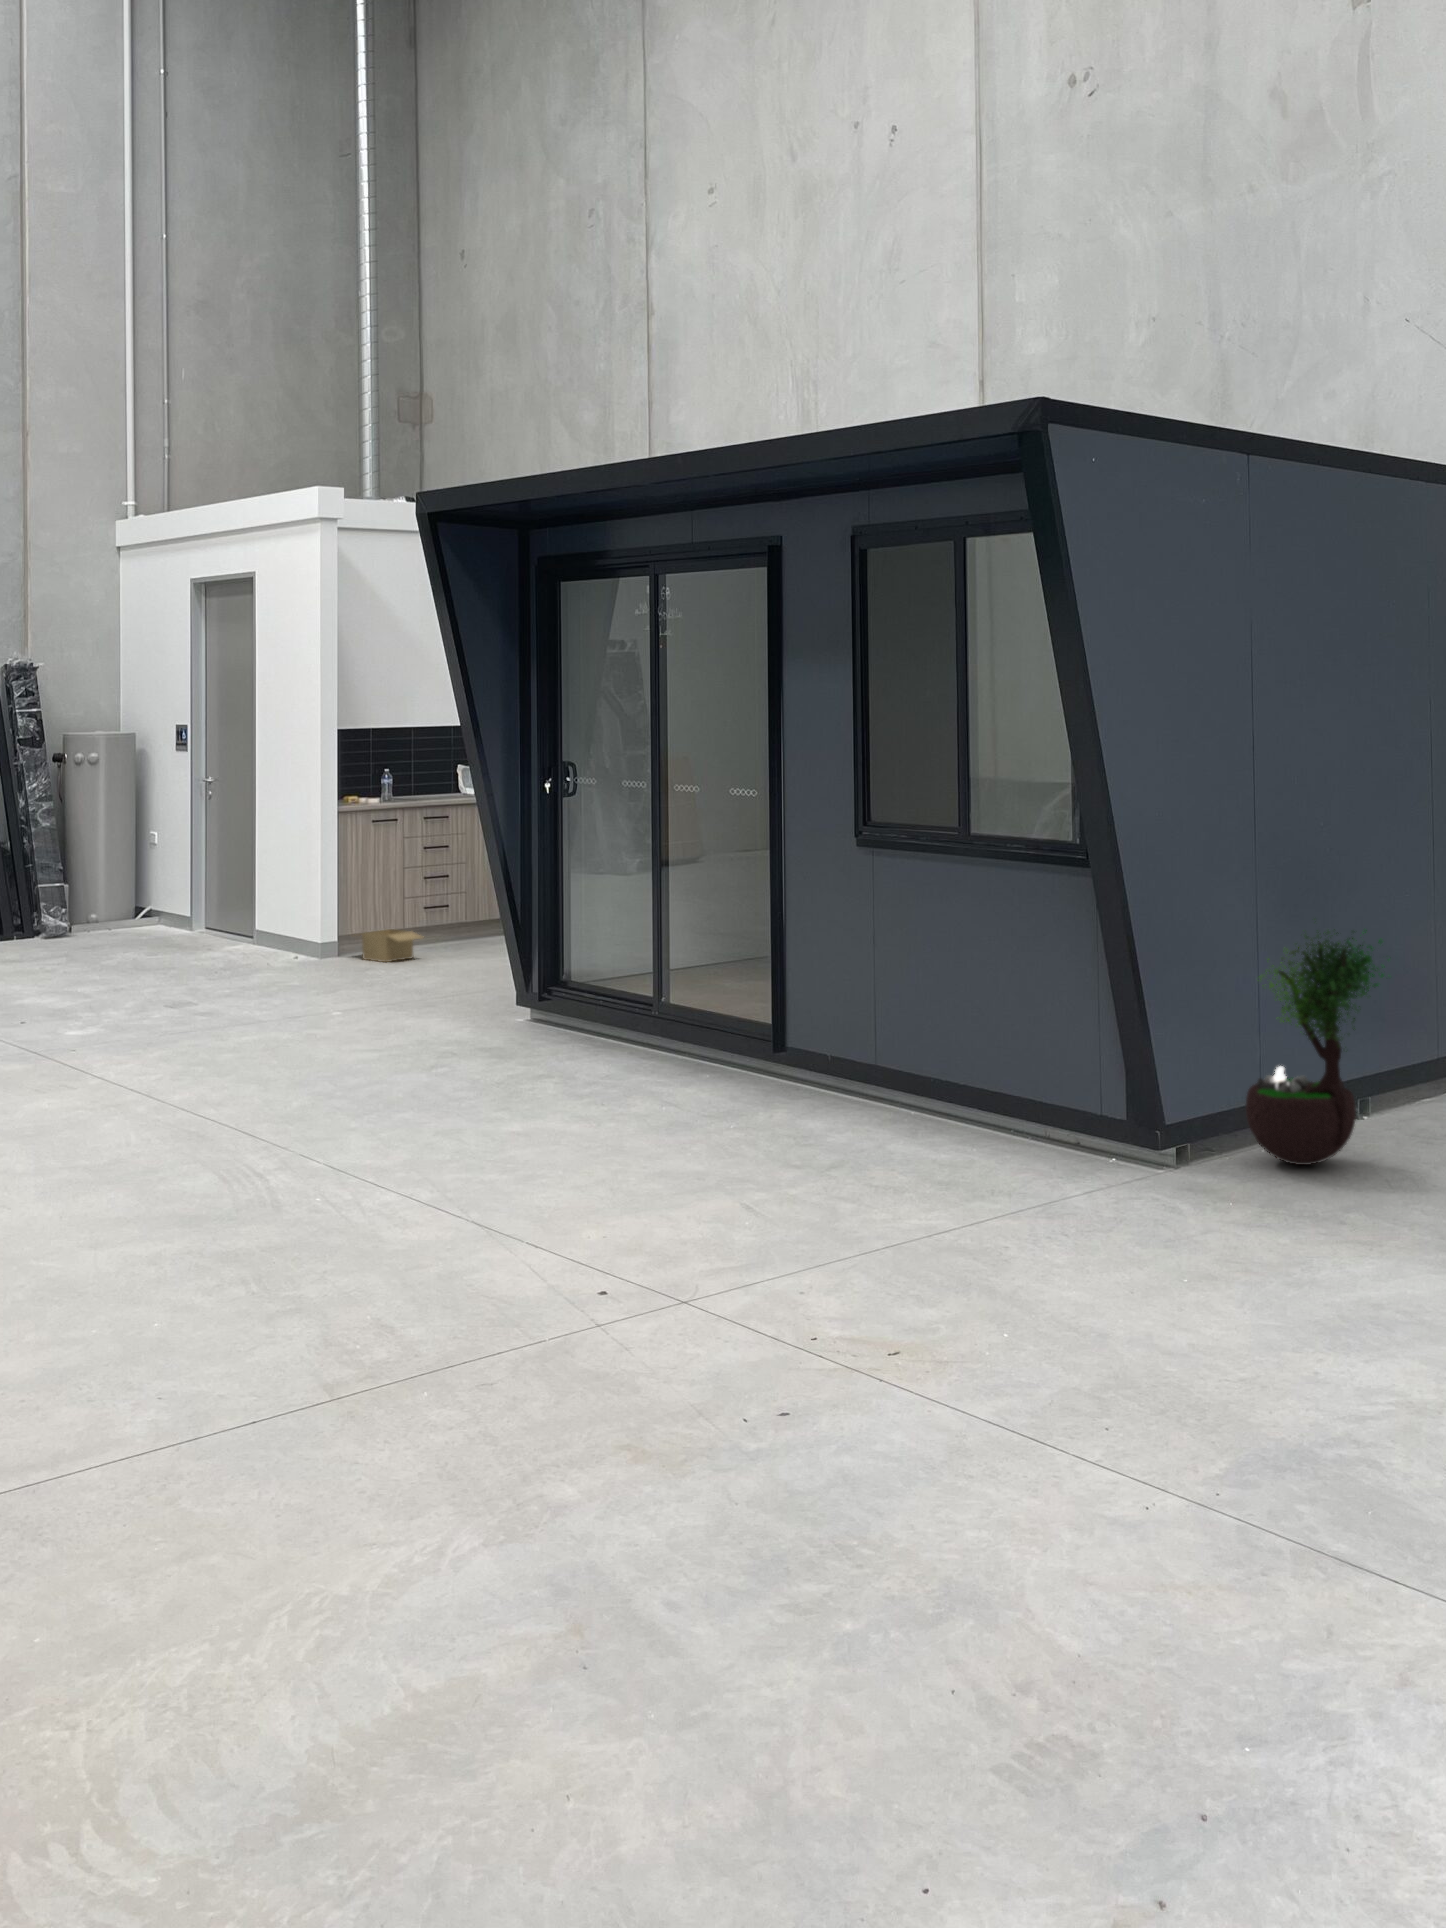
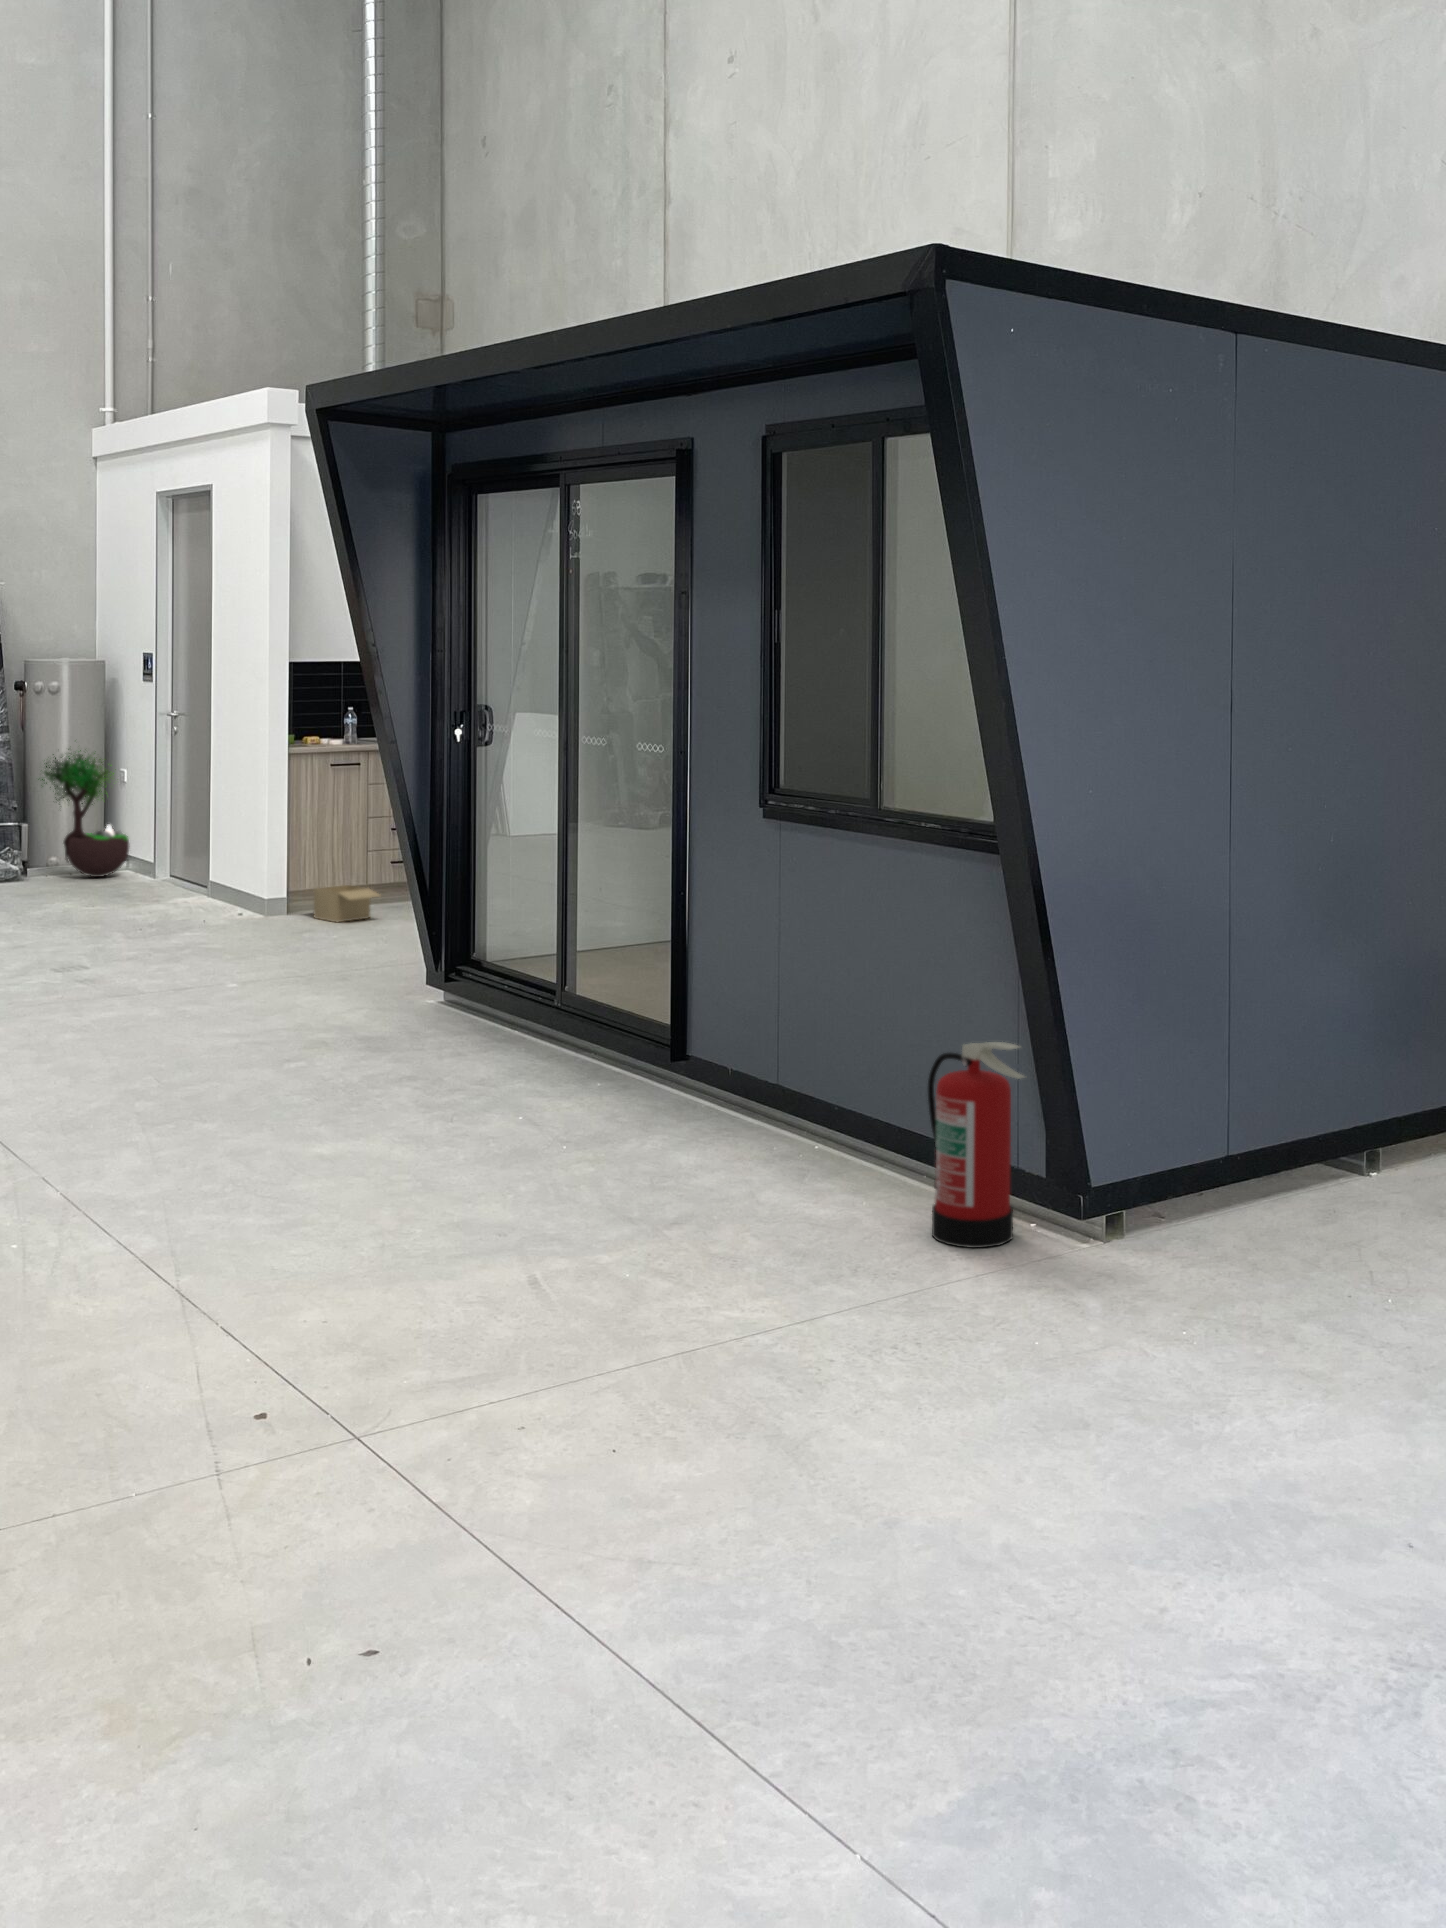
potted tree: present [1246,929,1390,1165] -> present [38,749,129,877]
fire extinguisher: none [1025,1013,1114,1176] -> present [928,1042,1024,1248]

